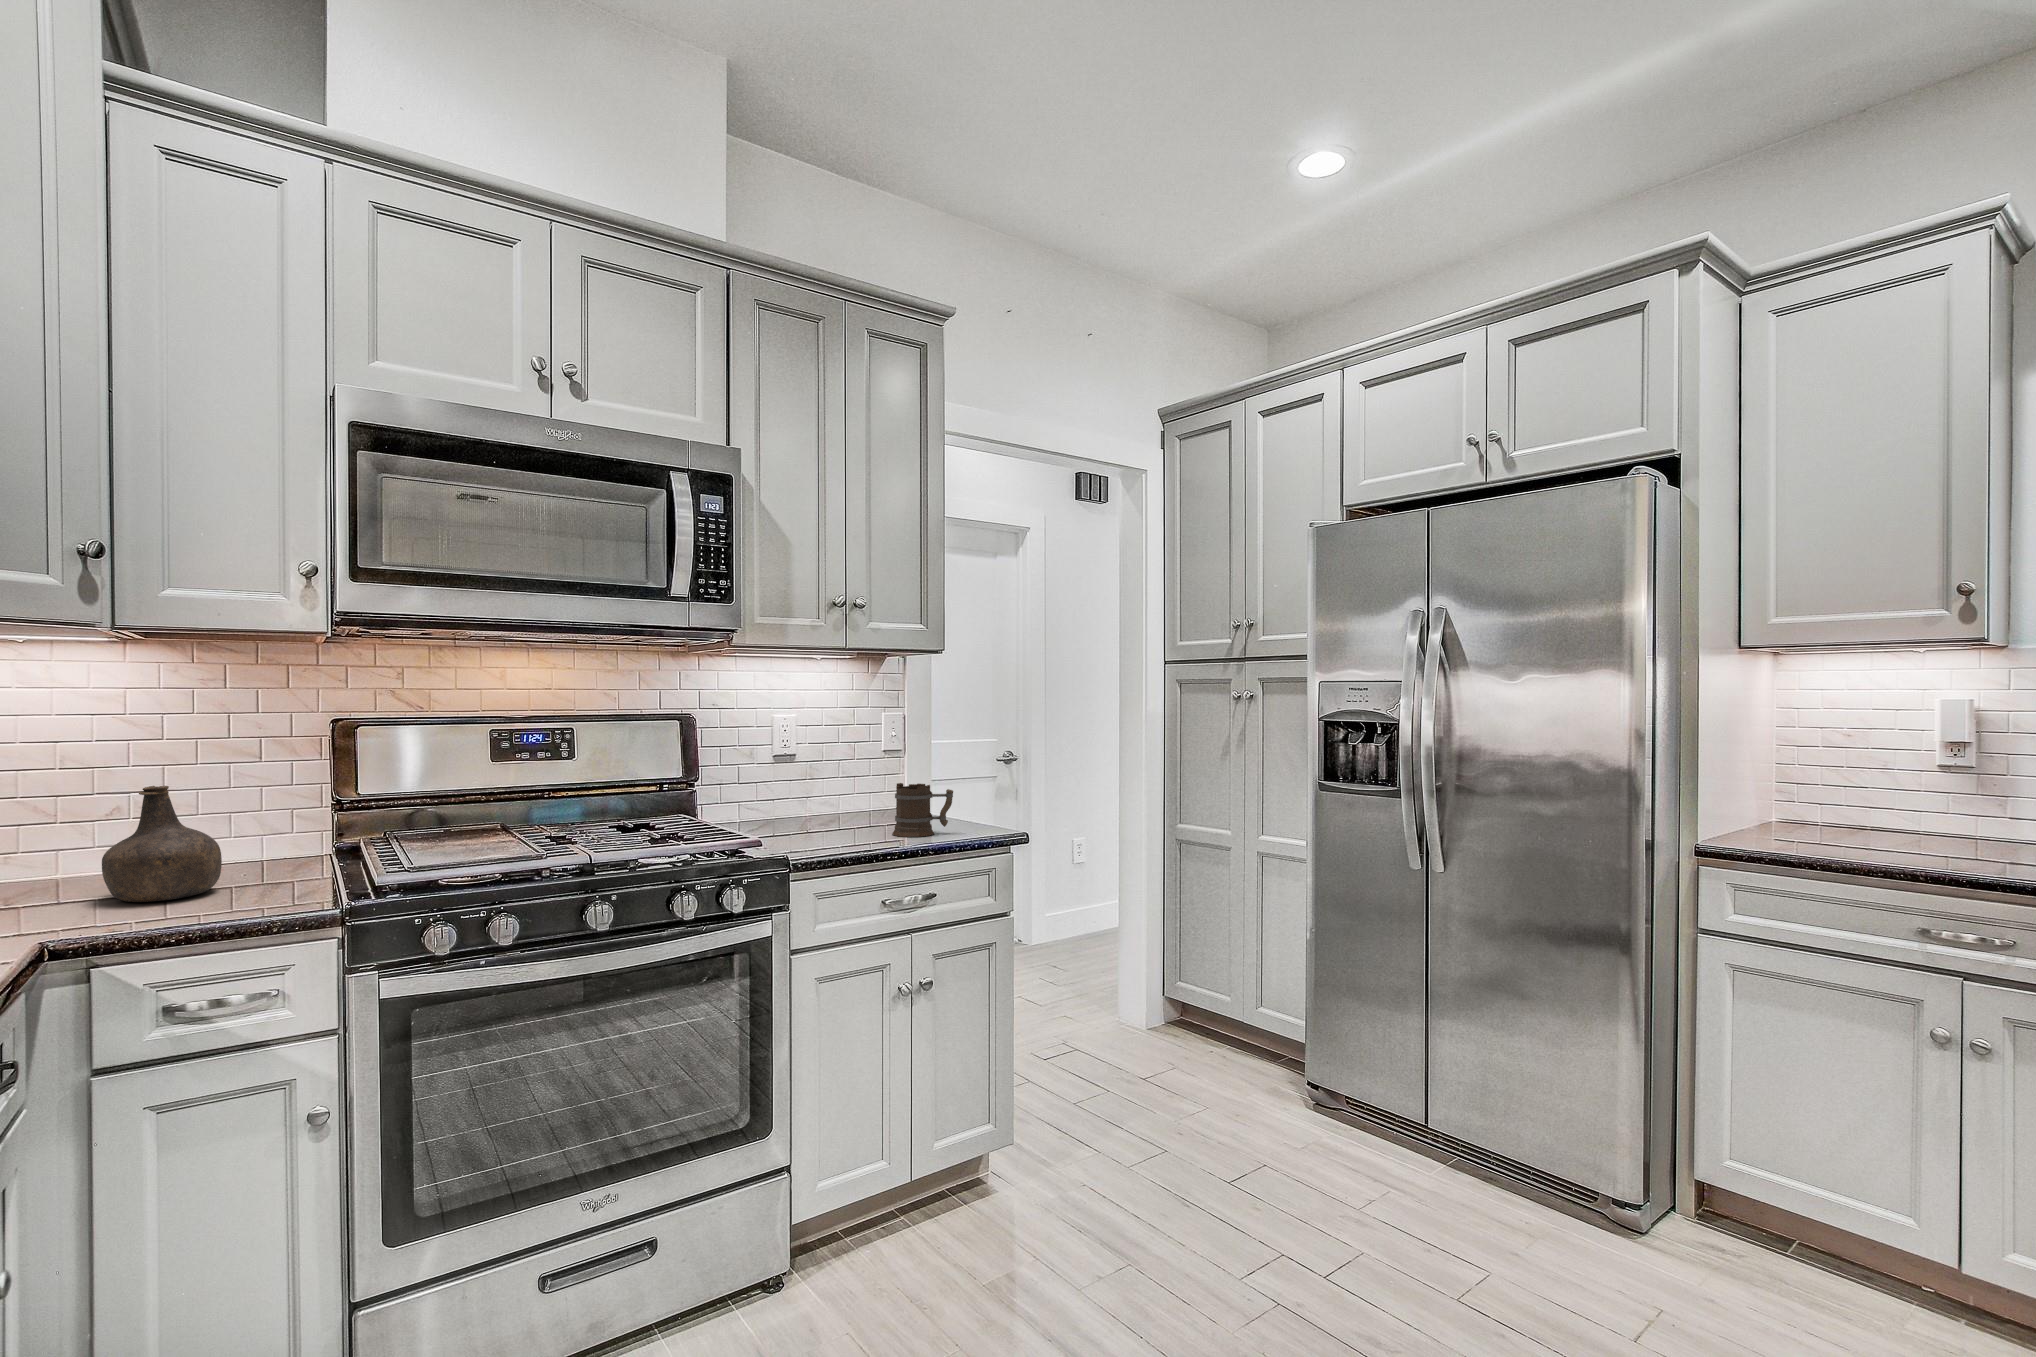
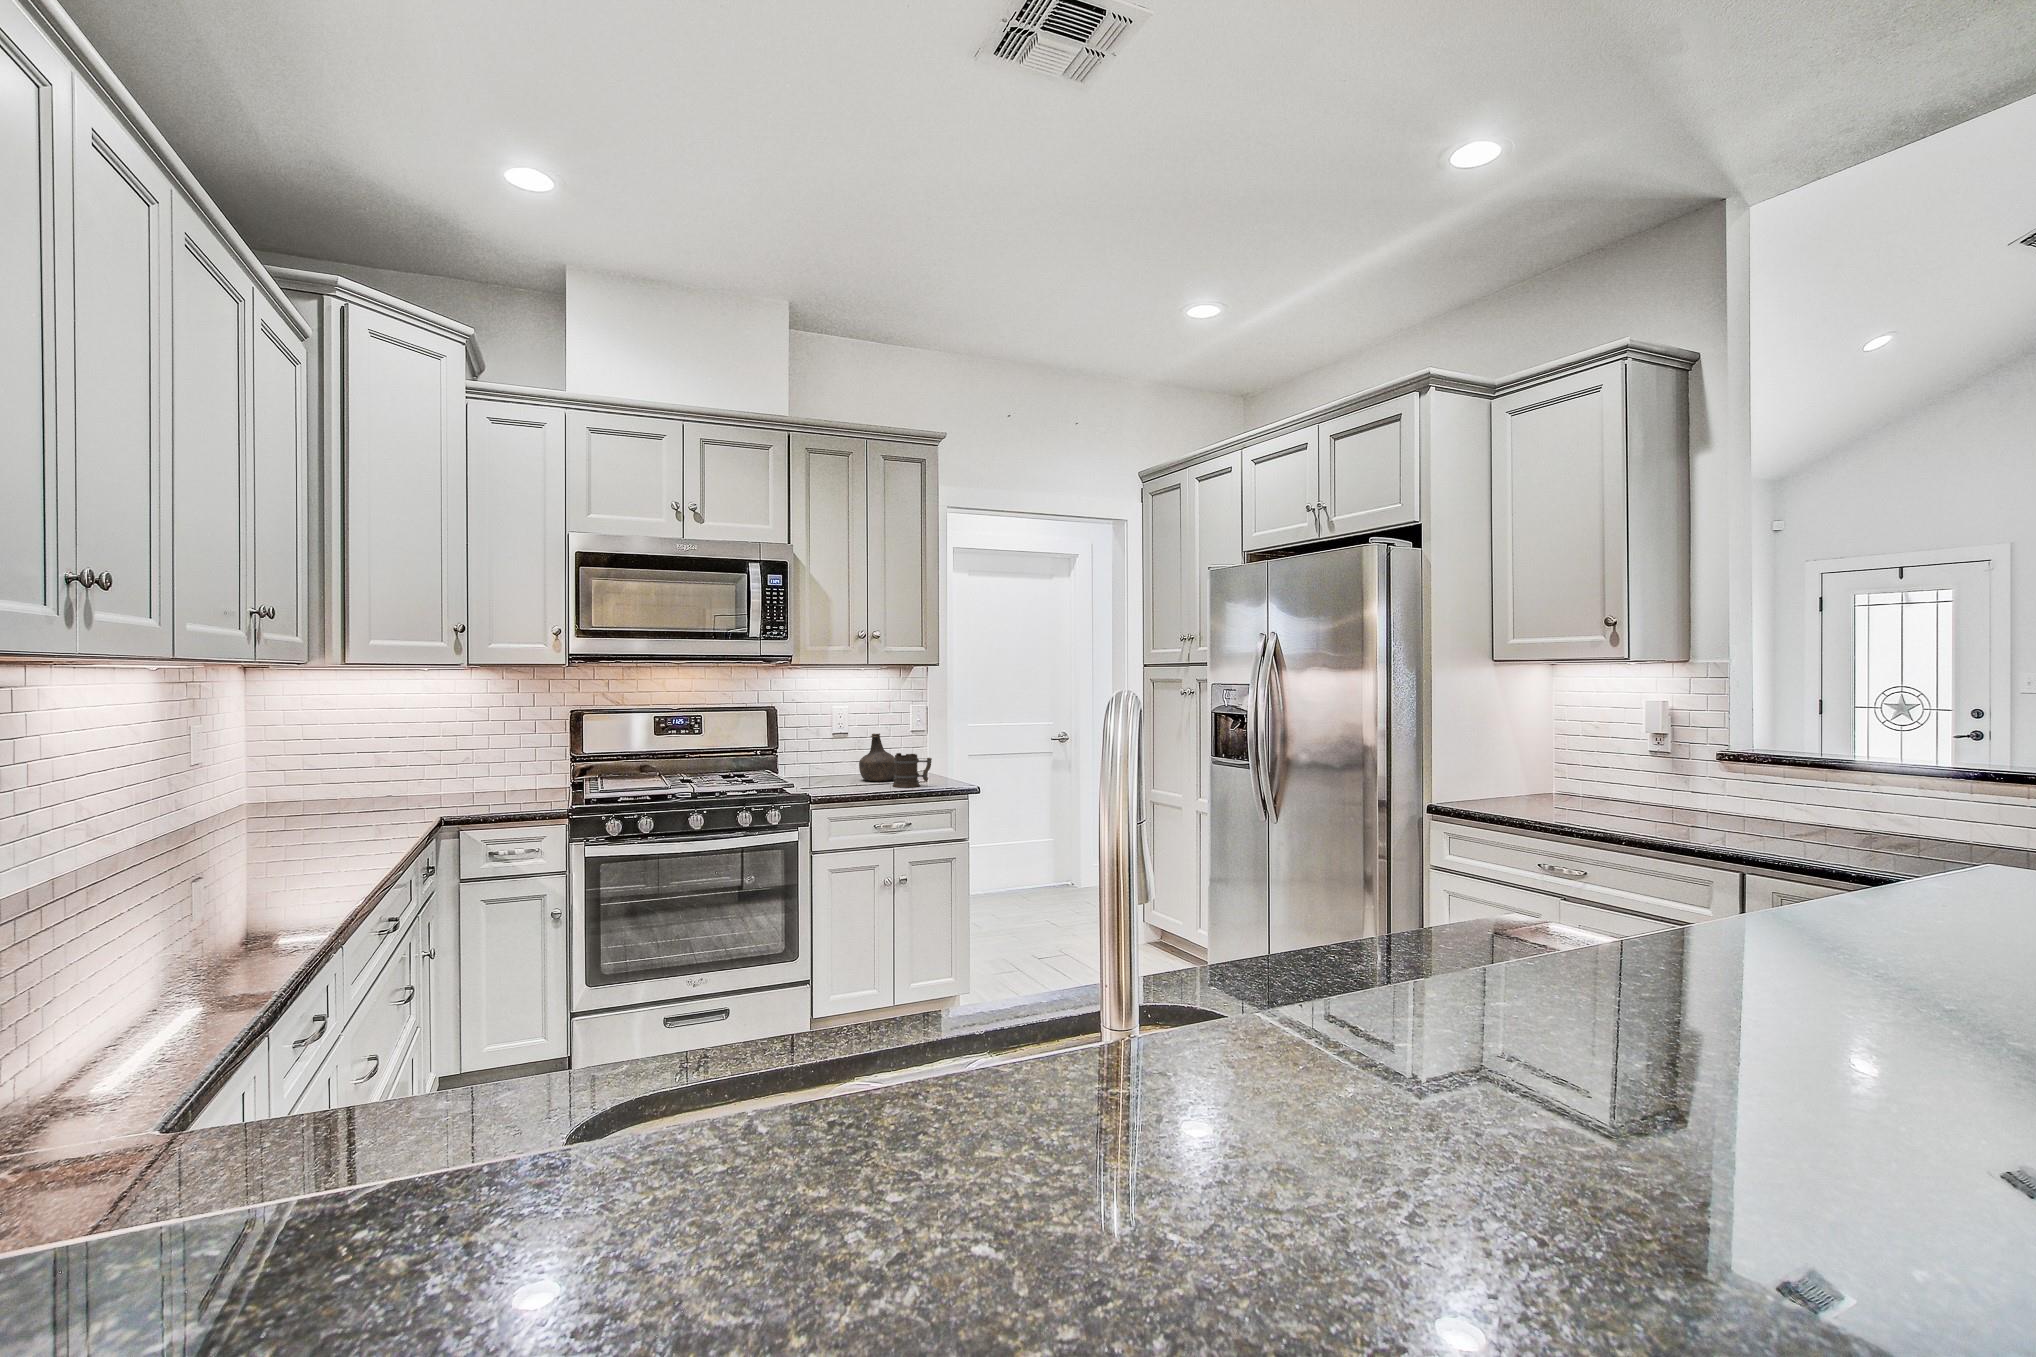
bottle: present [102,786,222,902] -> present [859,733,895,781]

